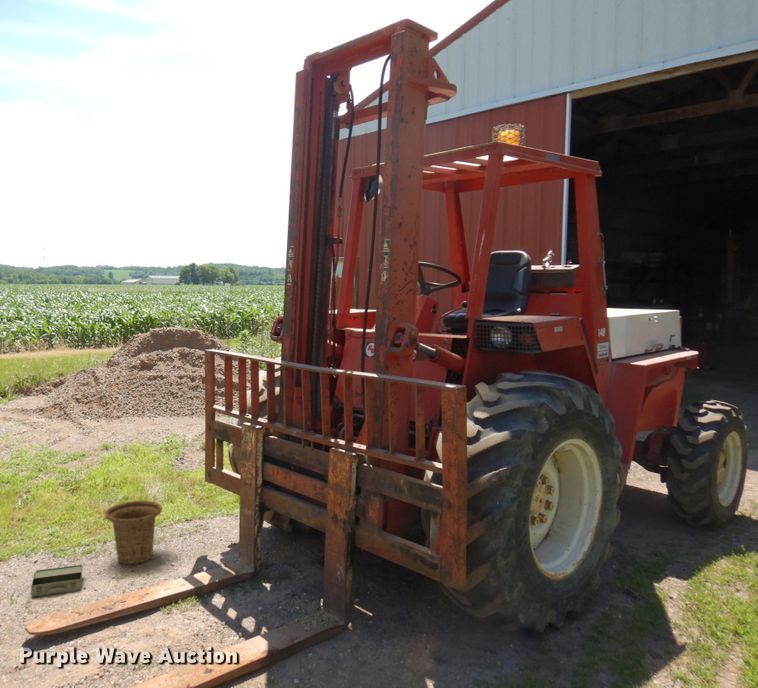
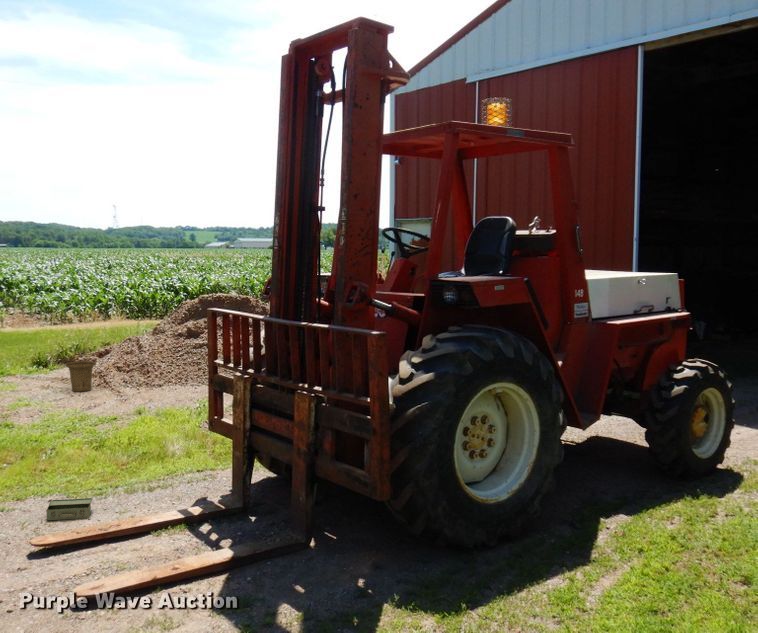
basket: present [105,501,162,565] -> present [65,361,96,392]

